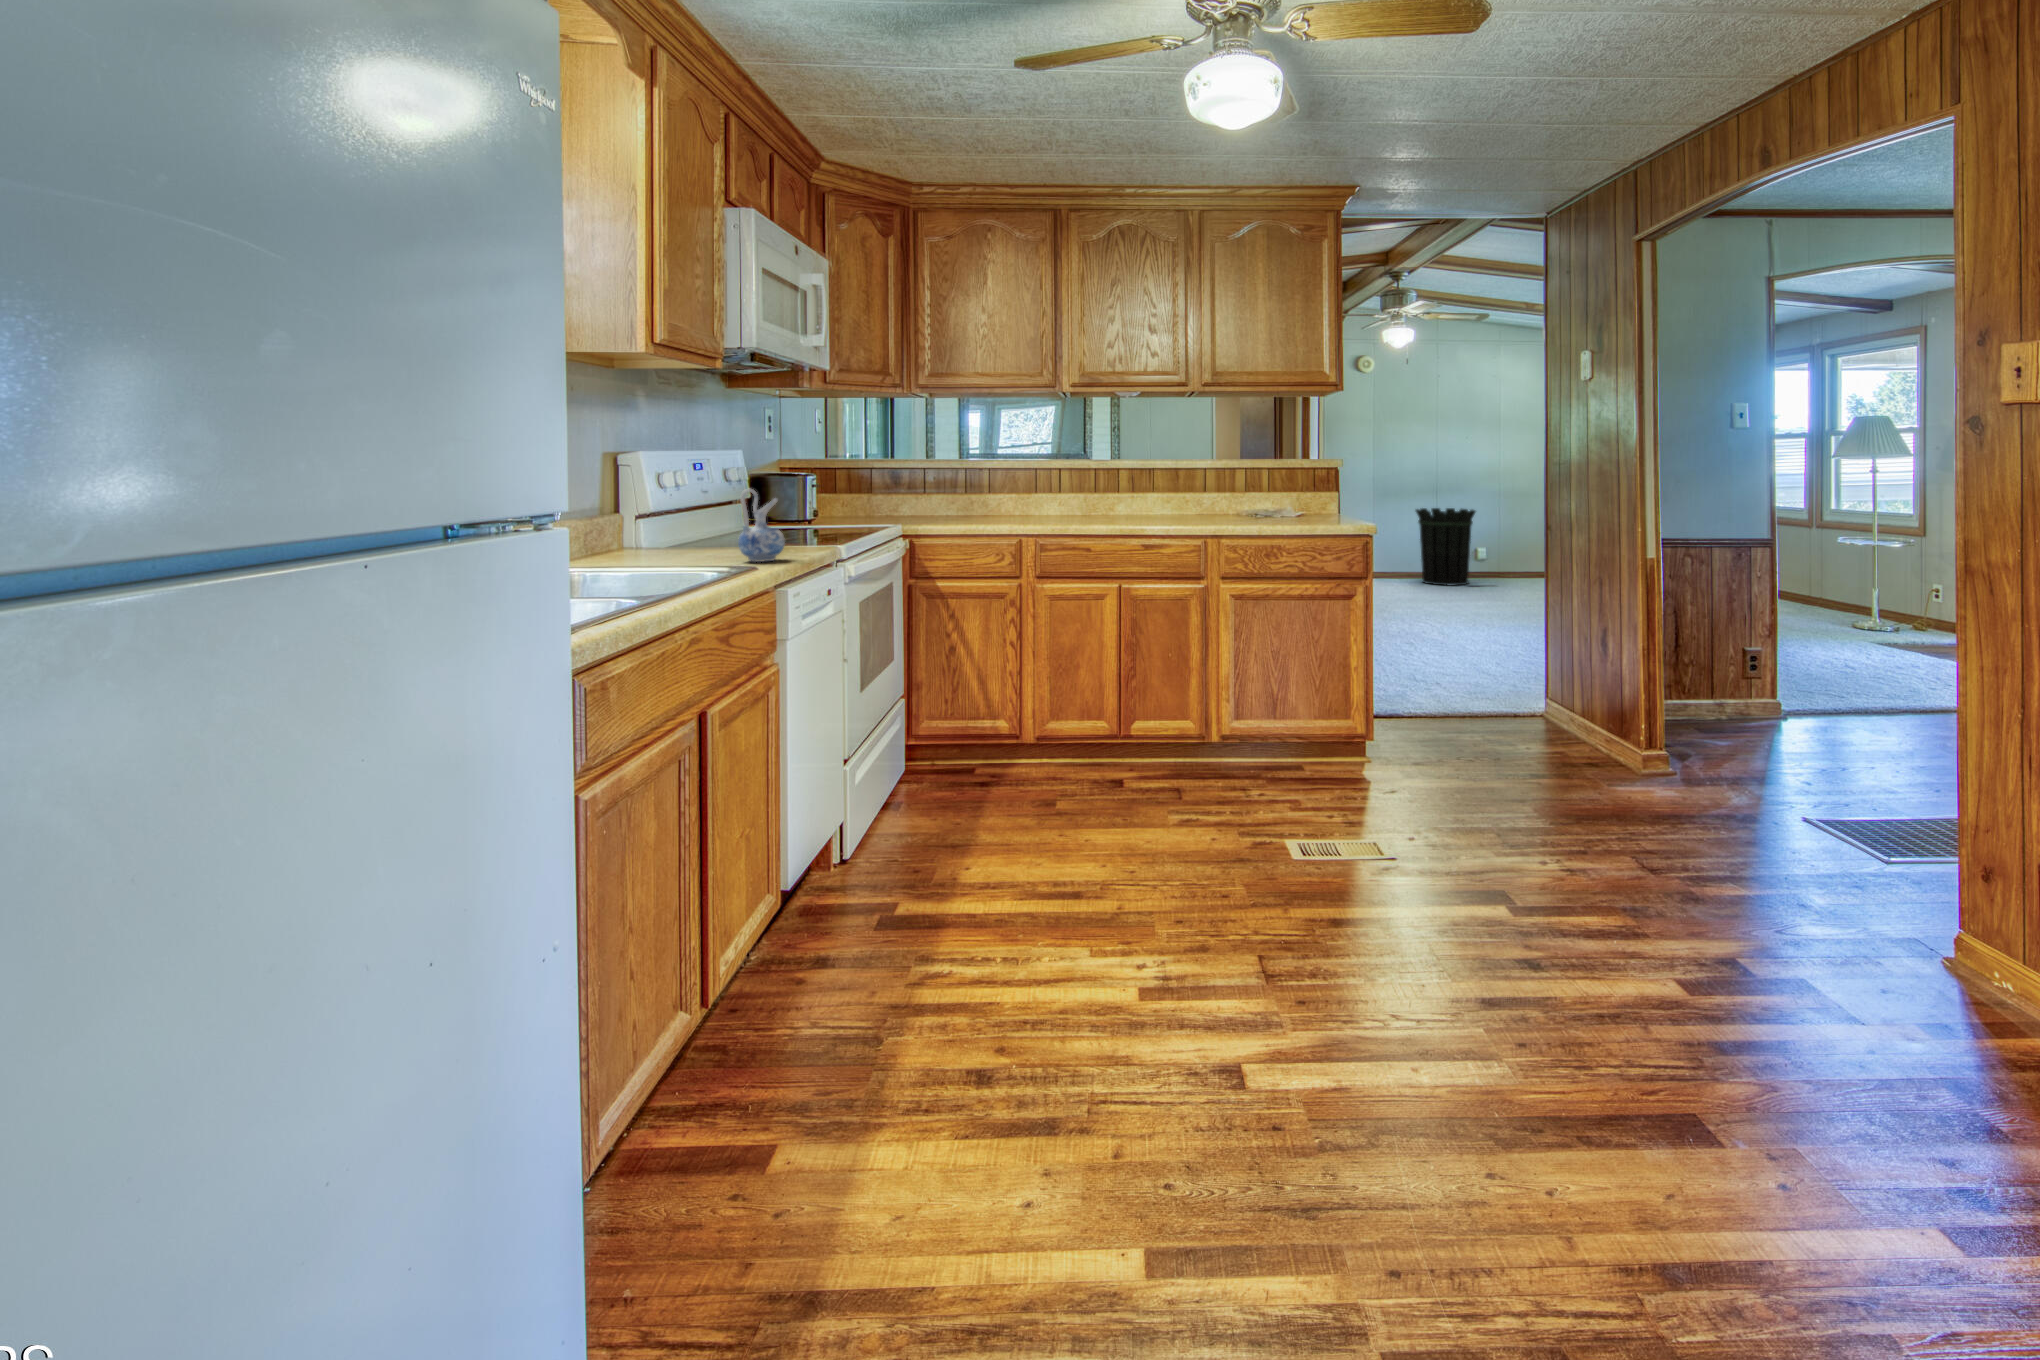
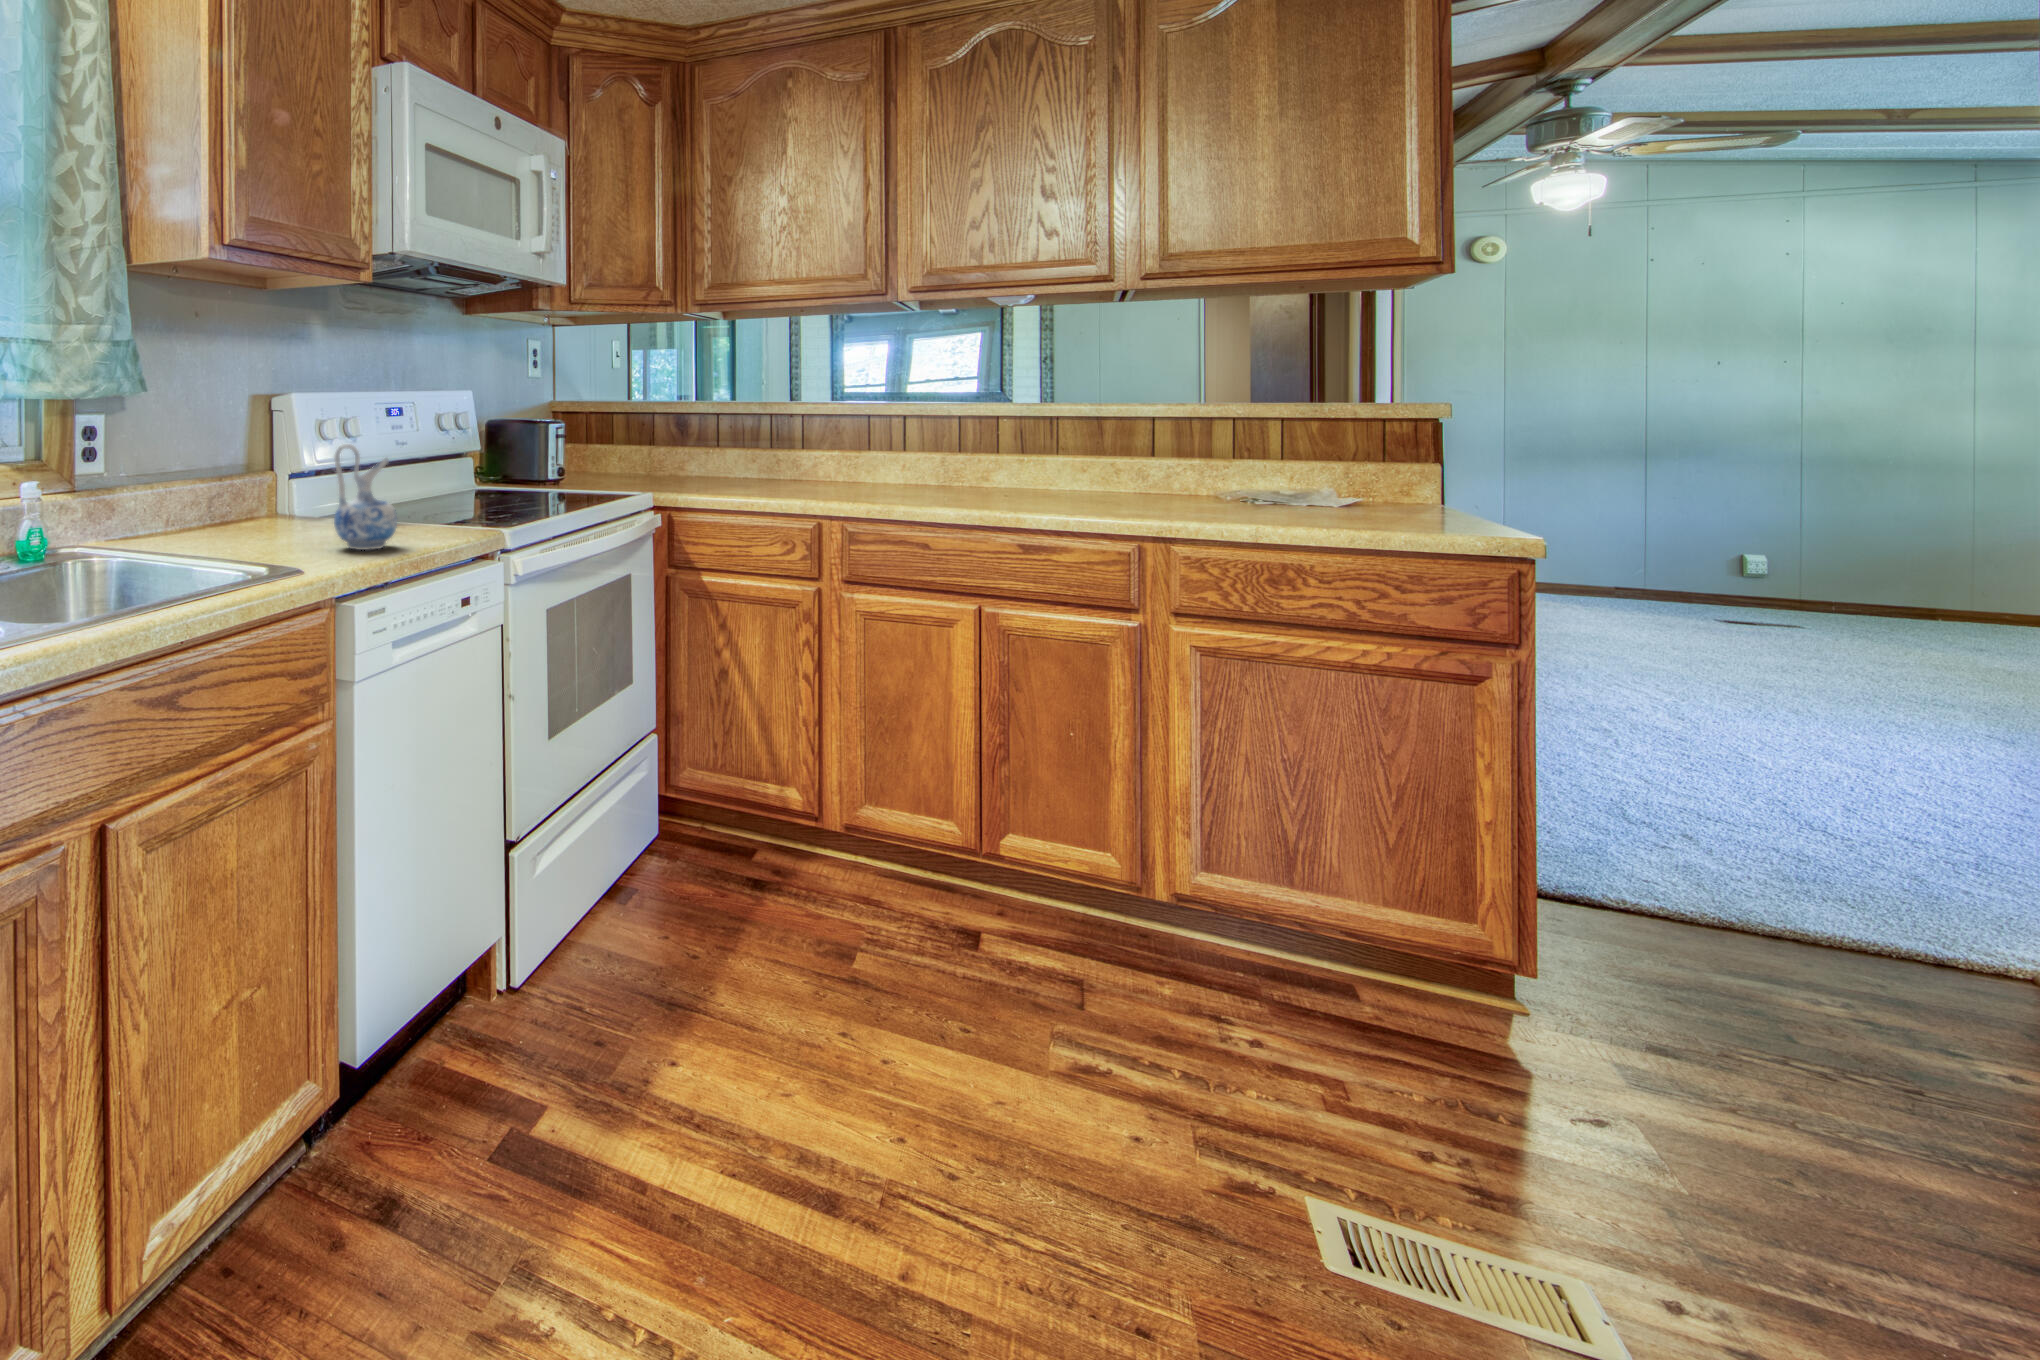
waste bin: present [1416,508,1476,585] -> none [1605,481,1753,618]

